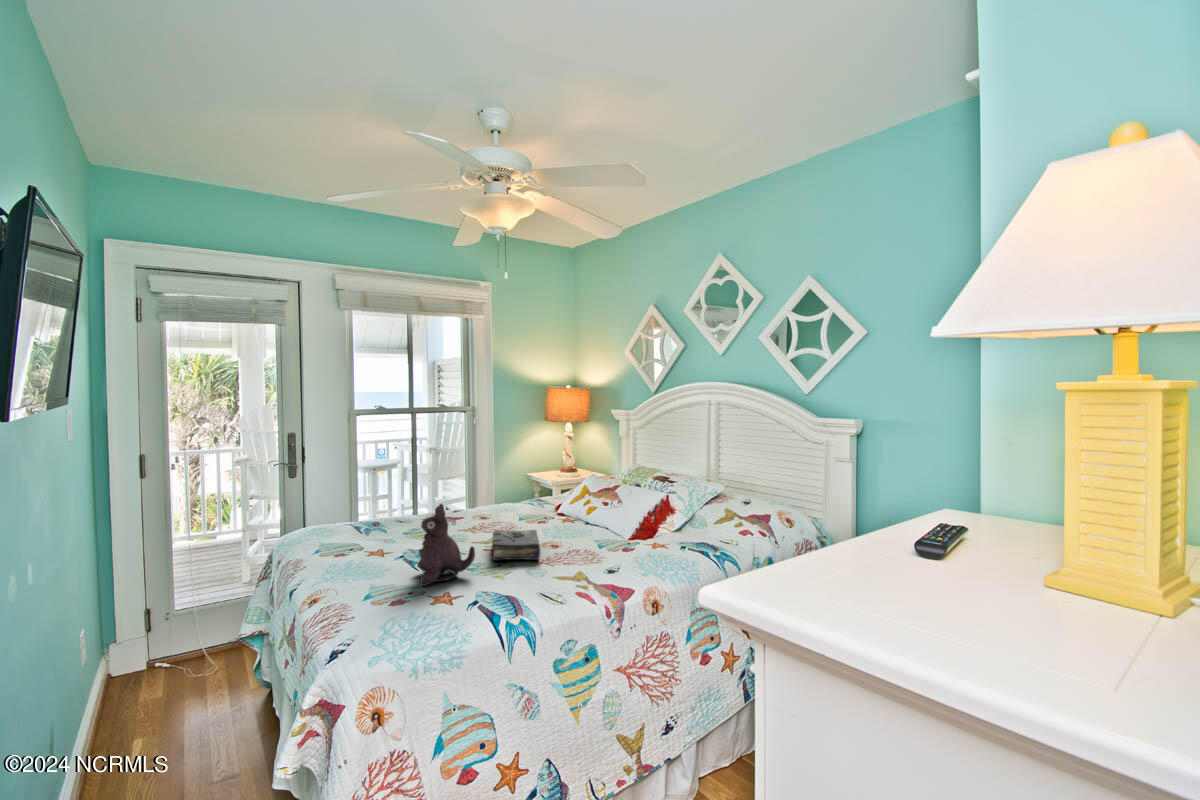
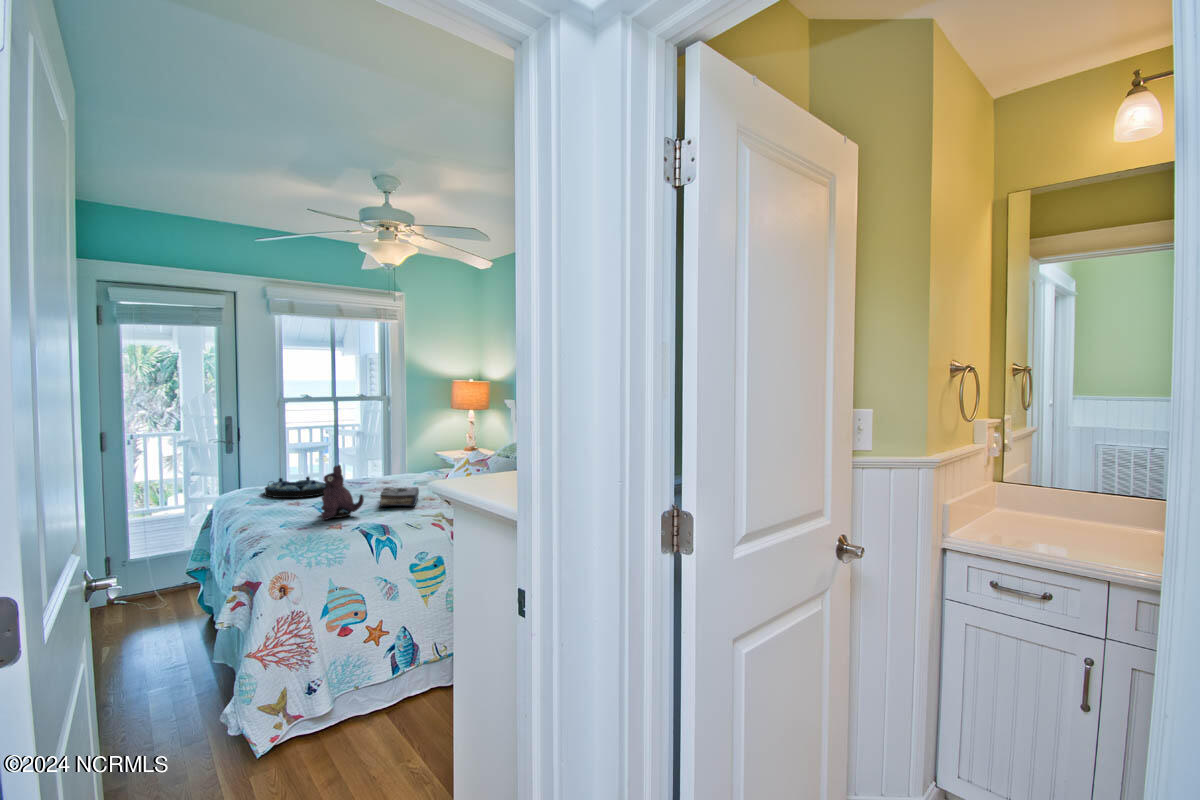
serving tray: none [337,512,418,544] -> present [265,477,327,498]

